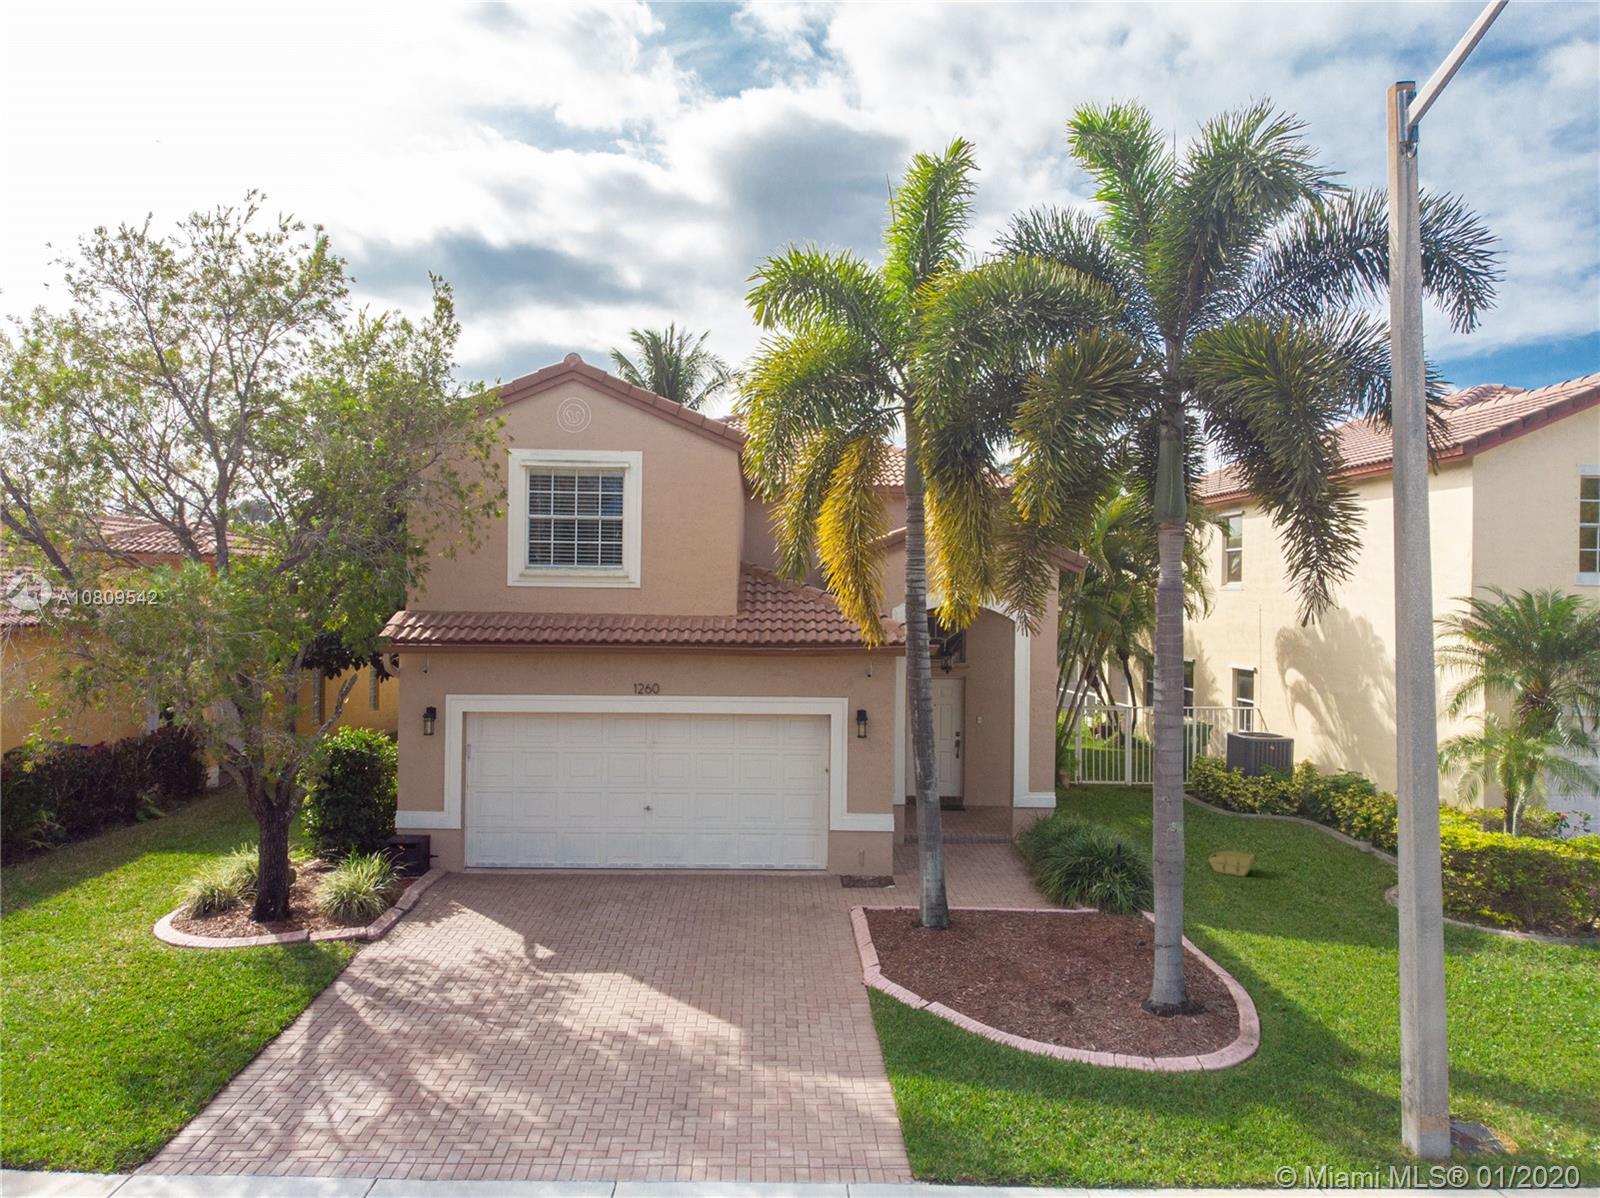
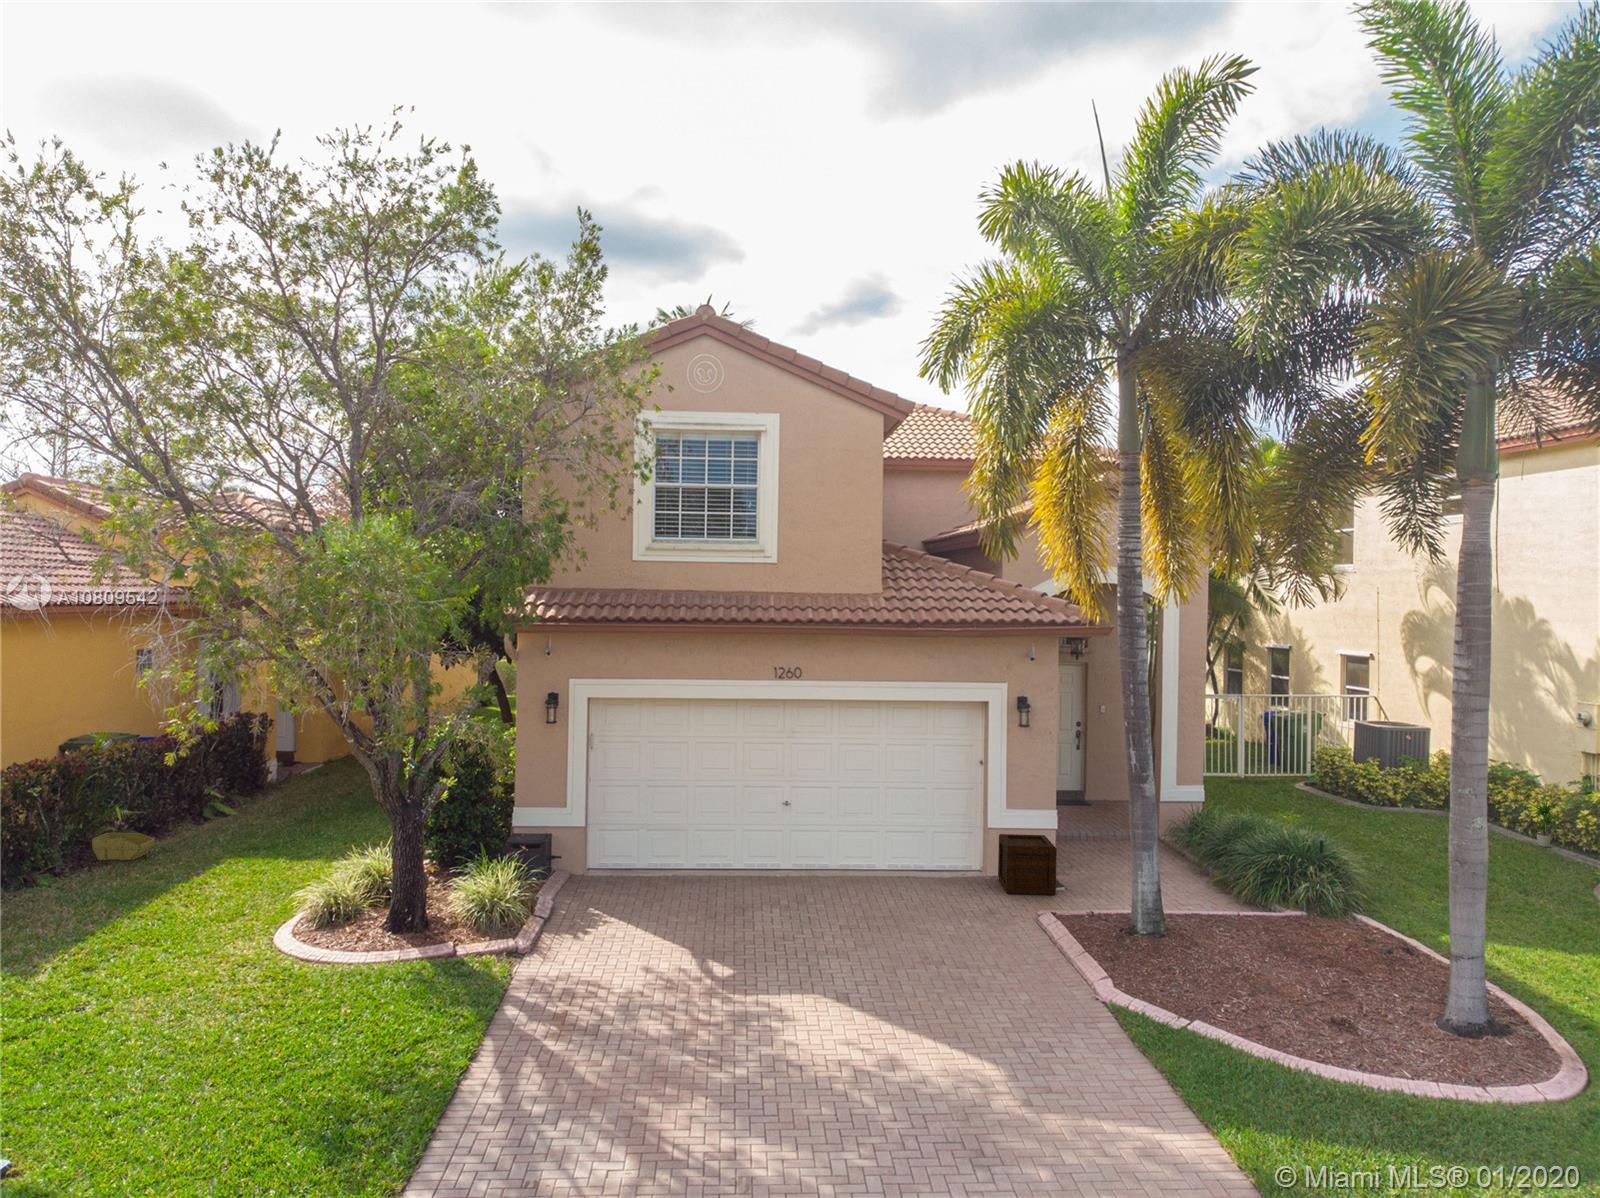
wooden crate: none [834,838,880,893] -> present [998,834,1057,895]
storage bin: present [1208,850,1255,877] -> present [92,832,155,860]

